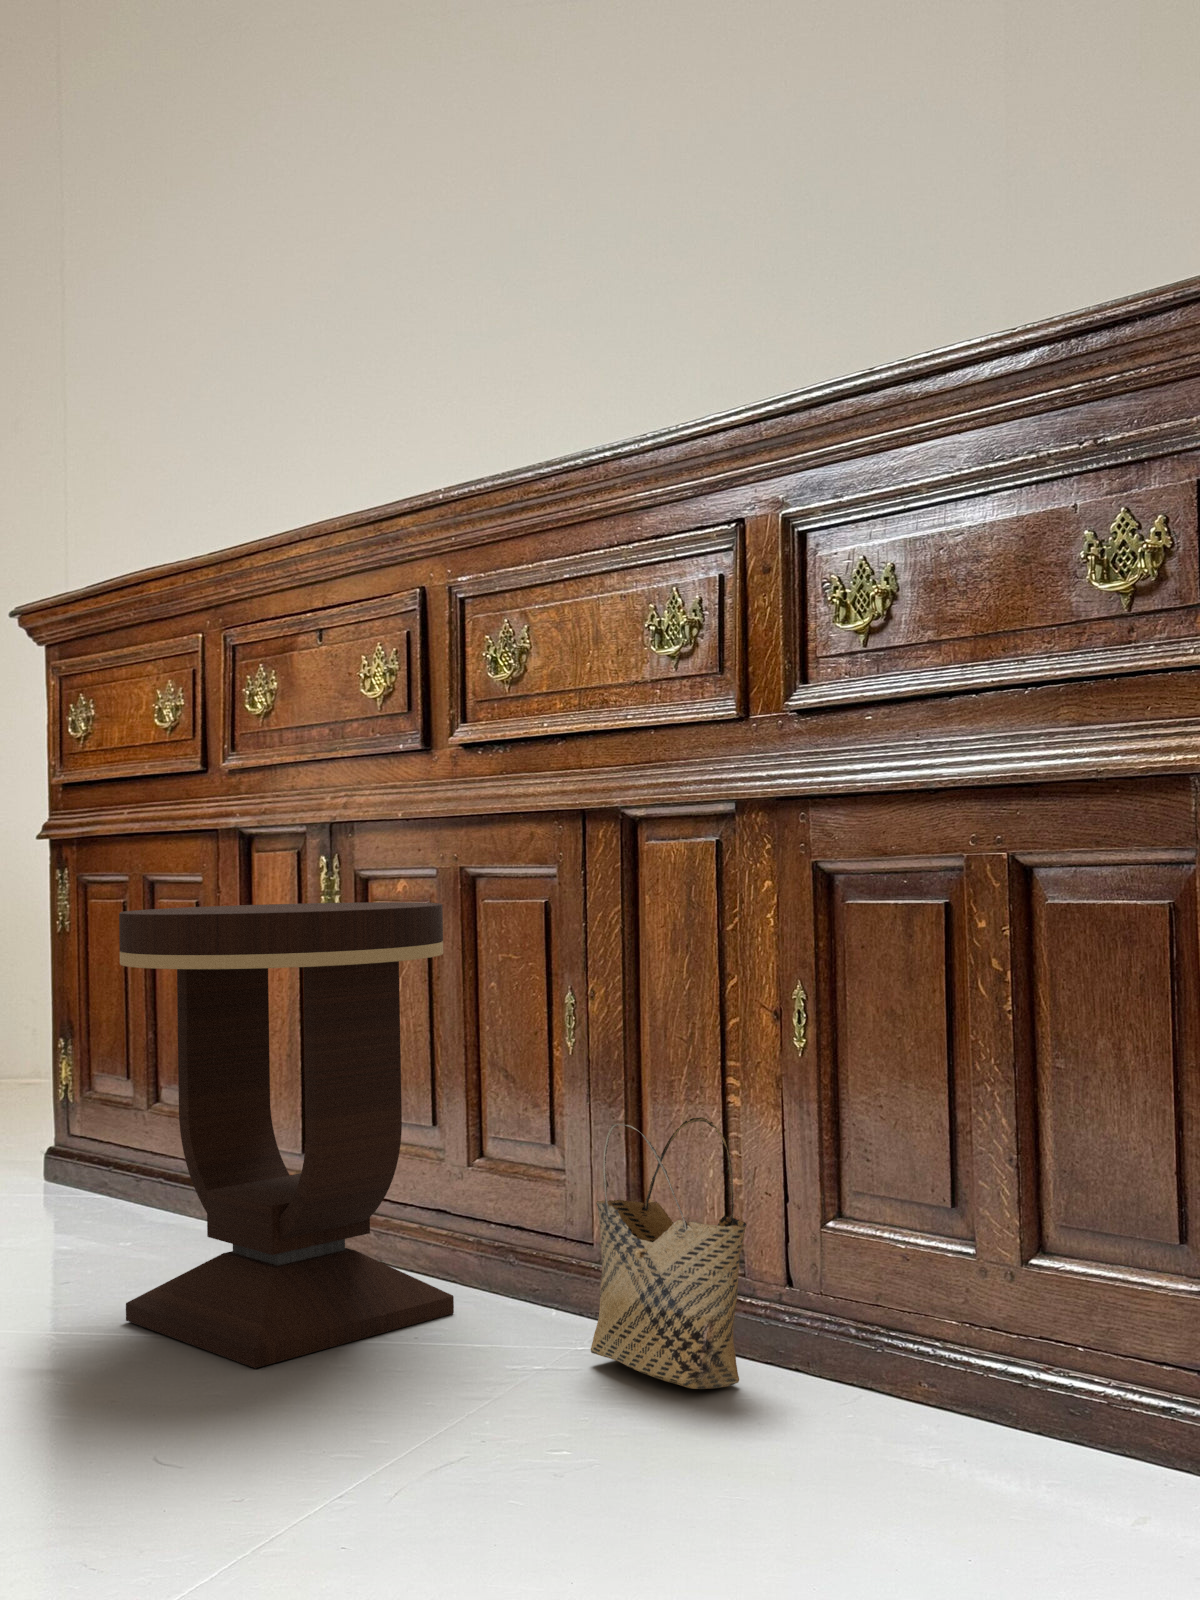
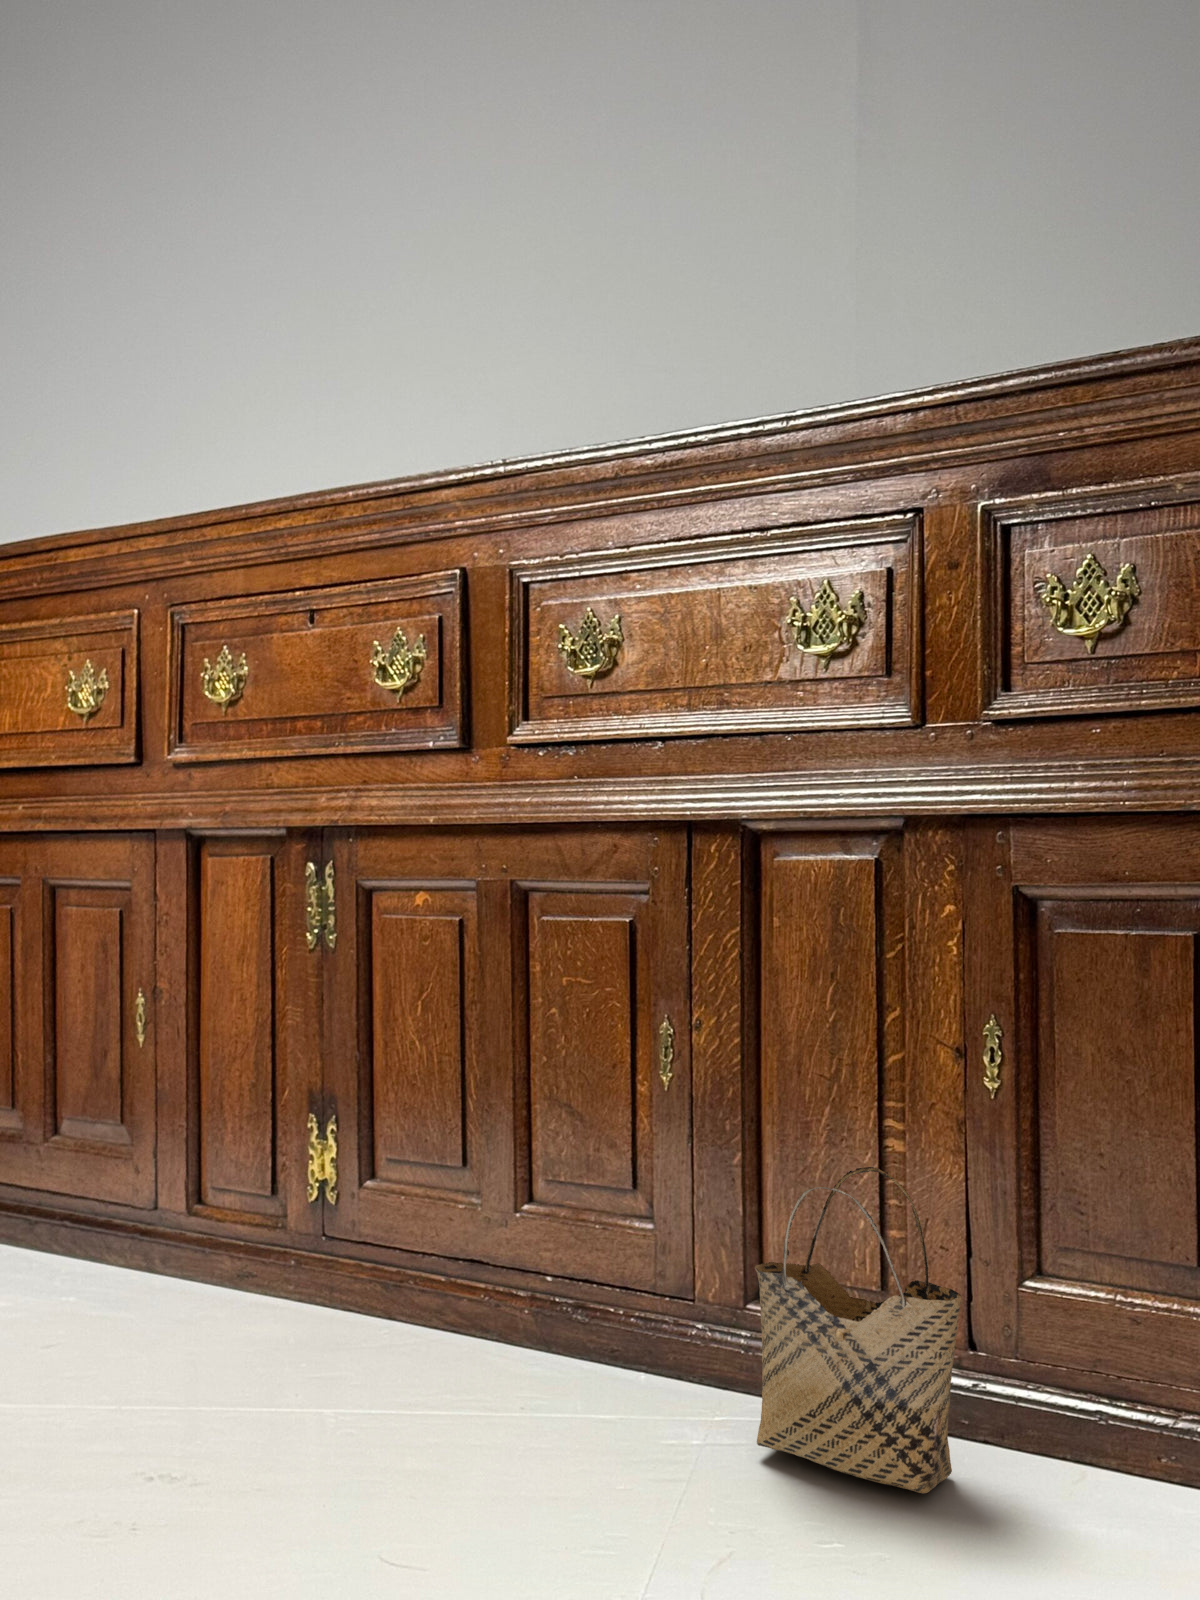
side table: present [119,902,454,1368] -> none [134,918,530,1516]

